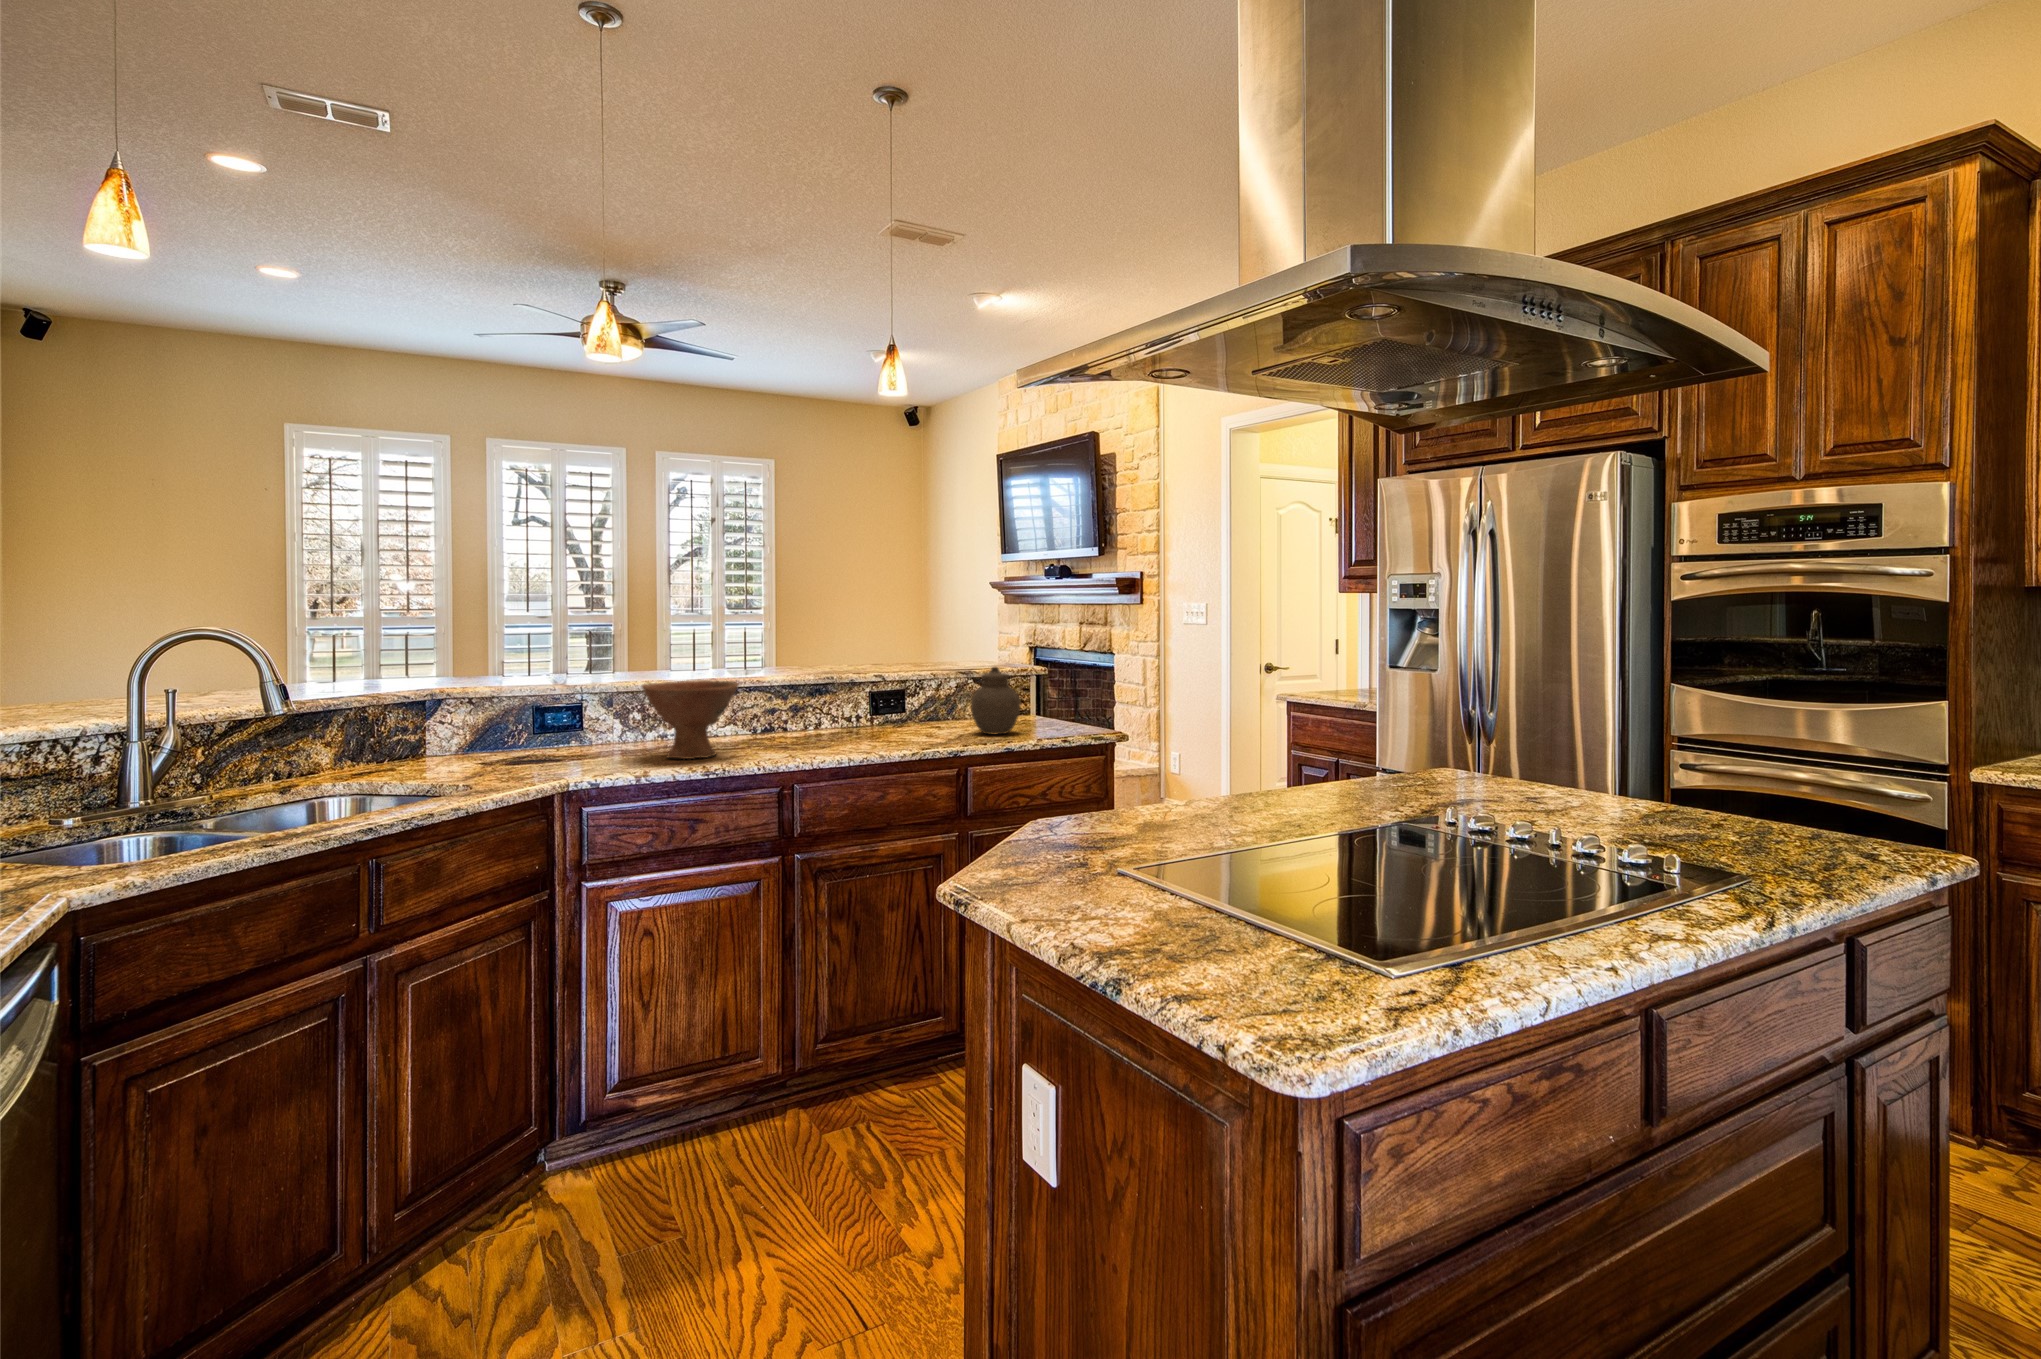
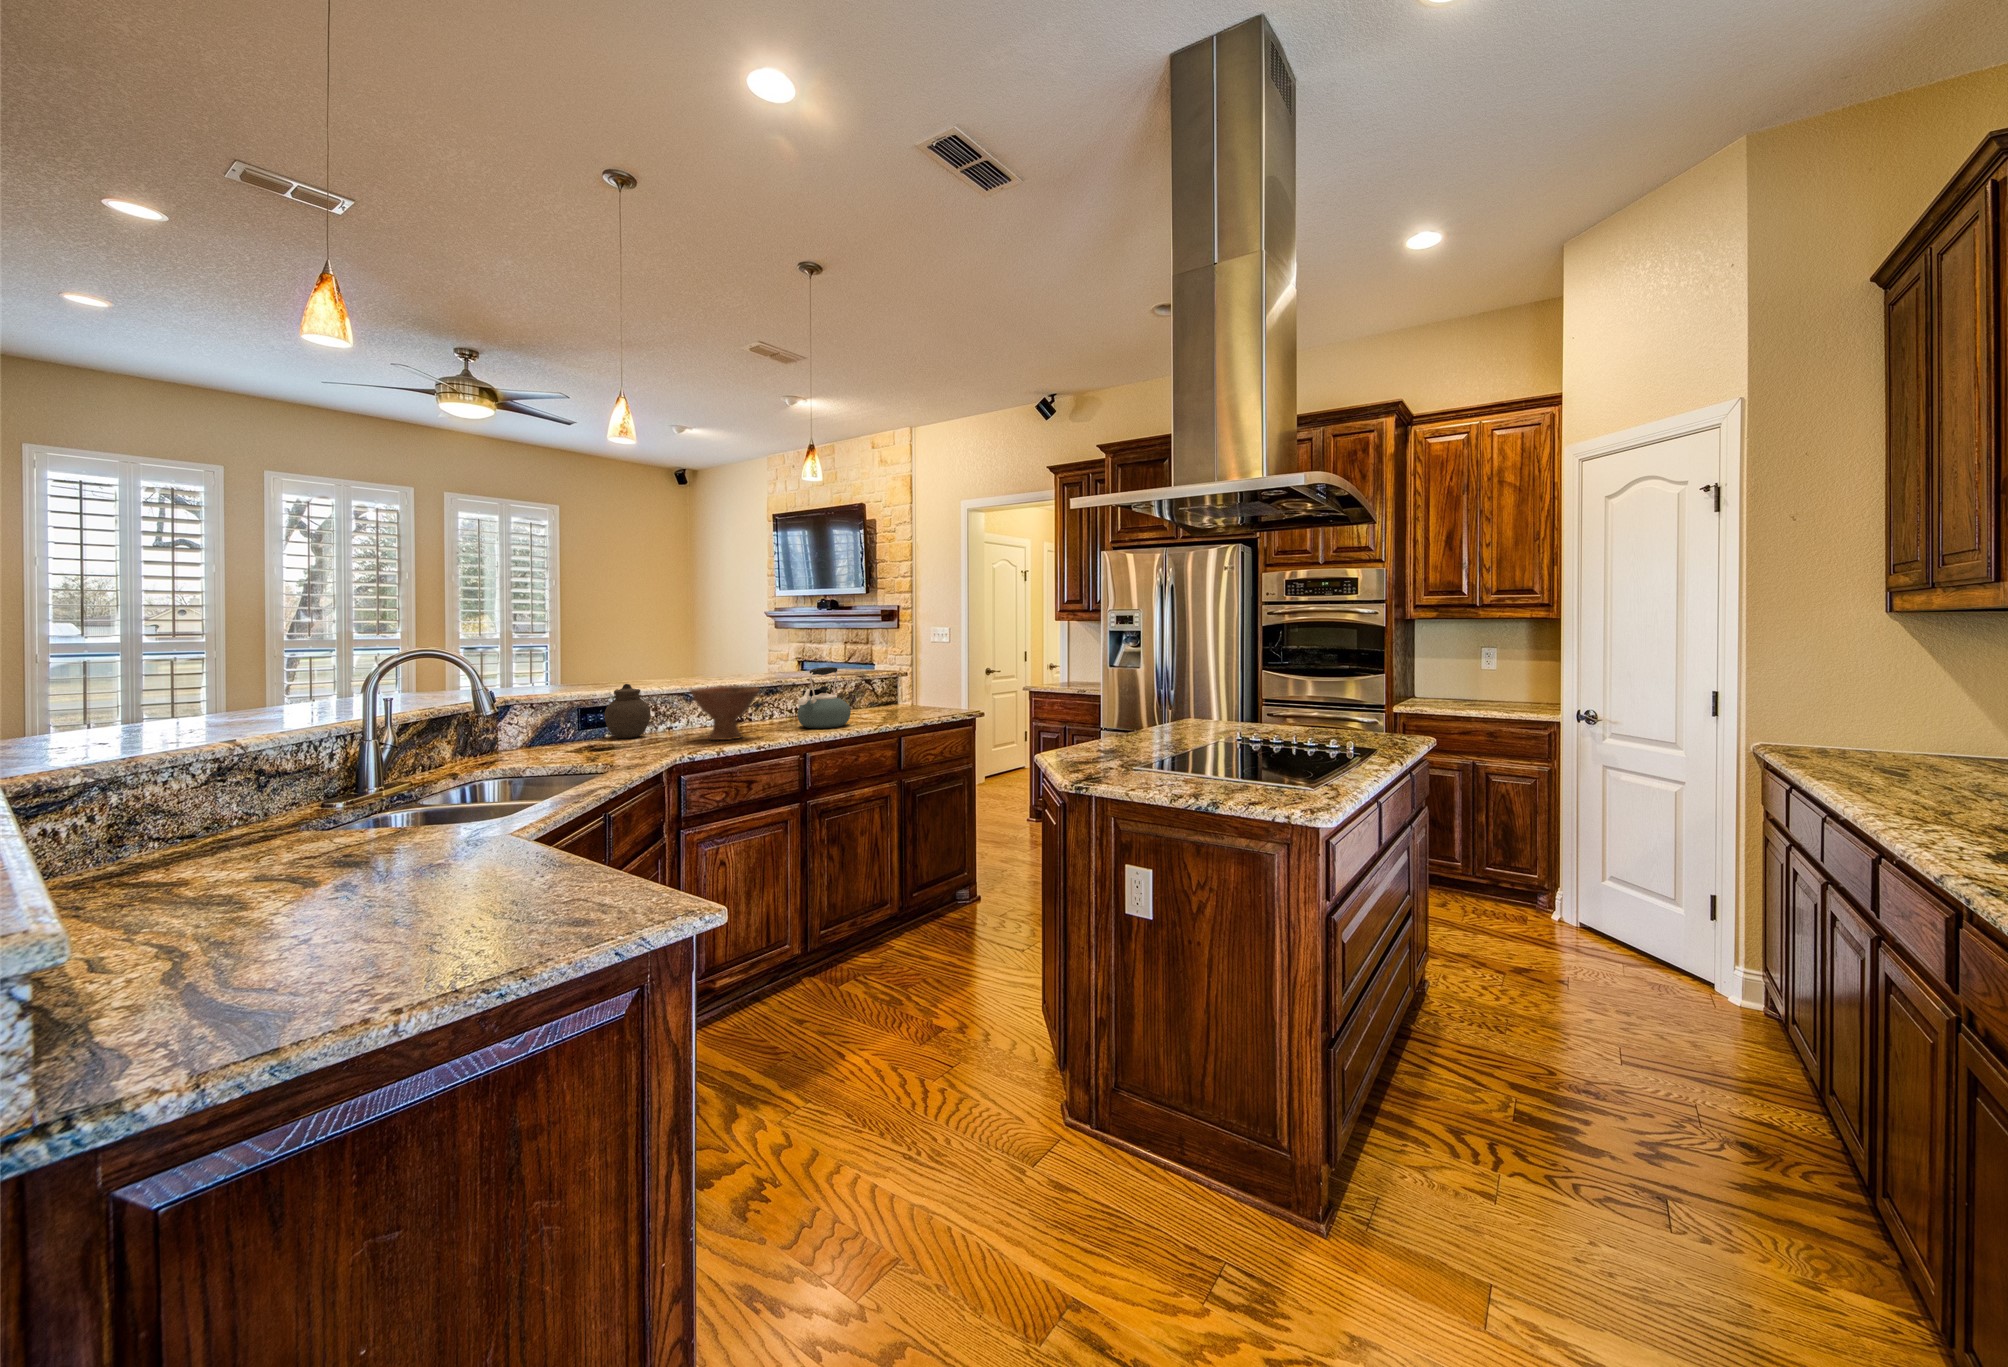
kettle: none [807,657,894,749] -> present [797,667,851,728]
jar: present [971,667,1020,734] -> present [604,684,650,738]

